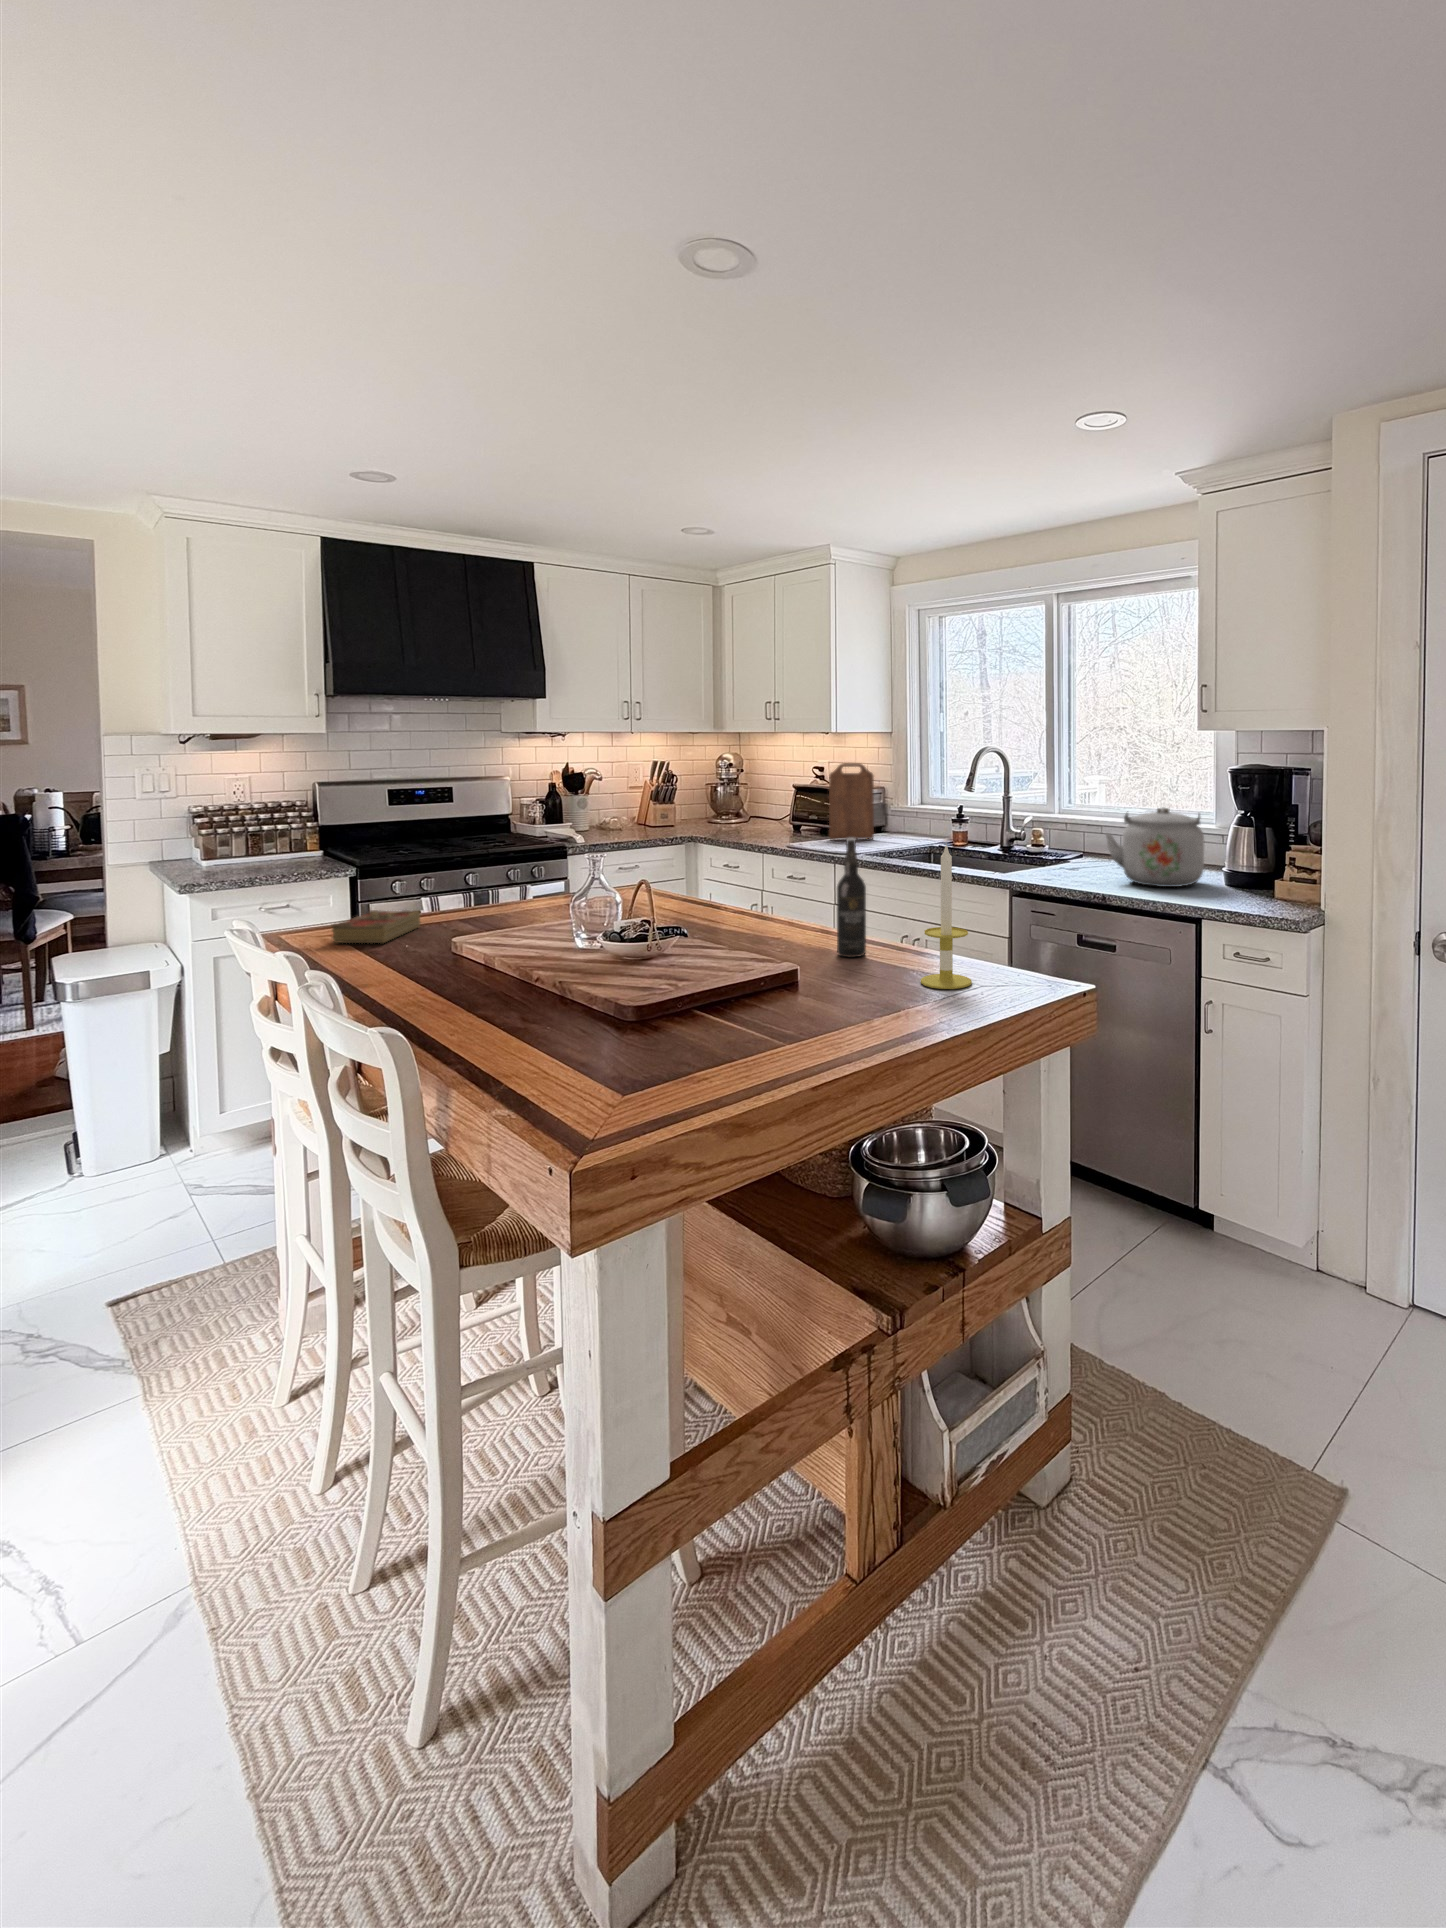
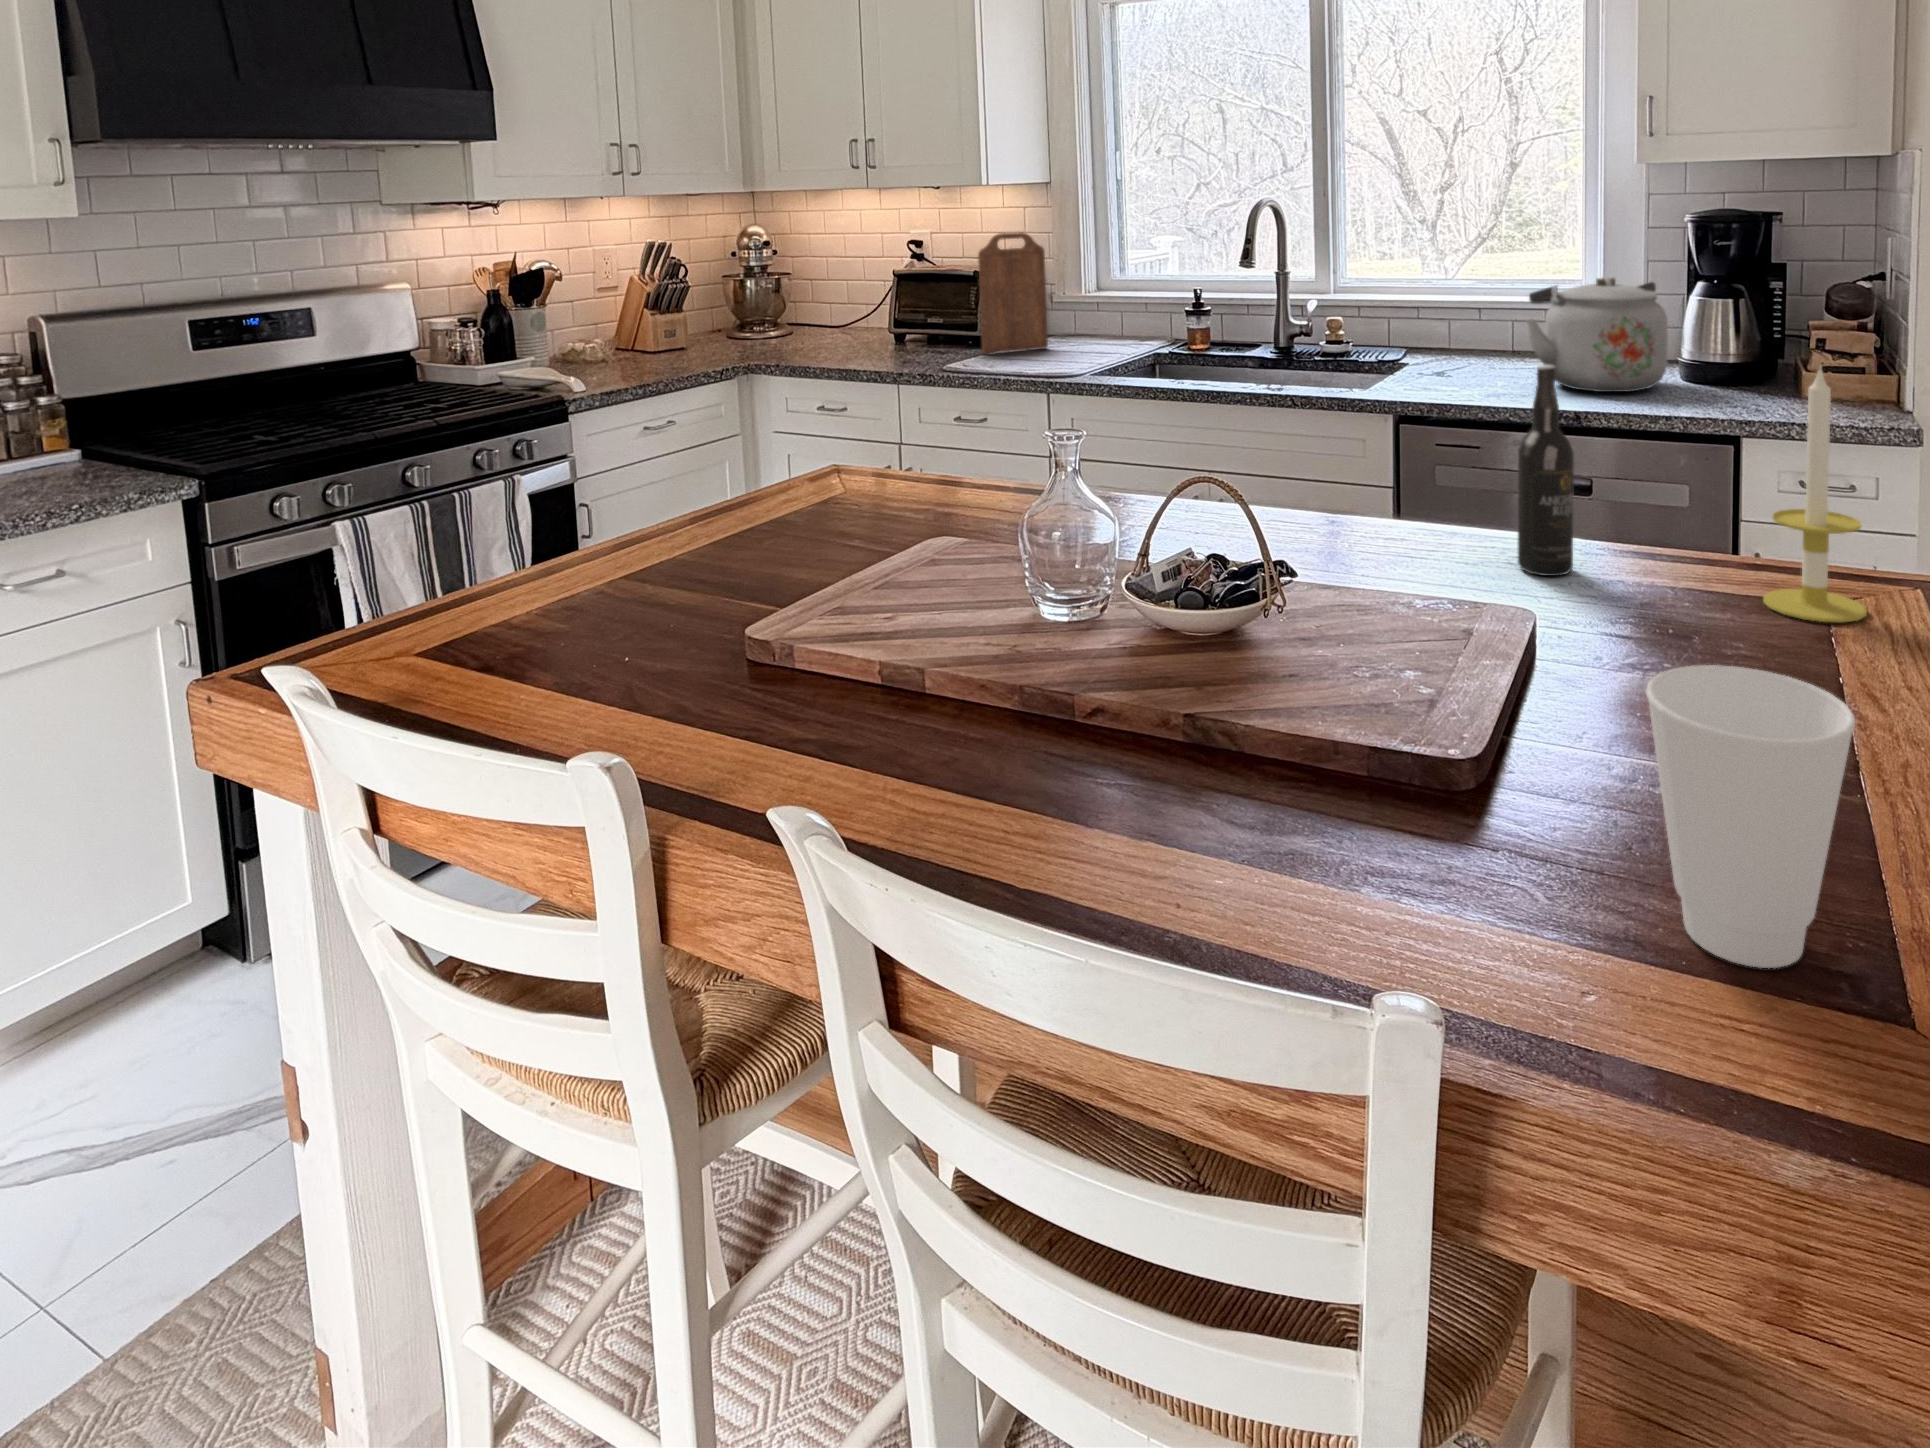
book: present [332,910,420,943] -> none [505,576,637,682]
cup: none [565,949,648,1072] -> present [1646,665,1855,968]

